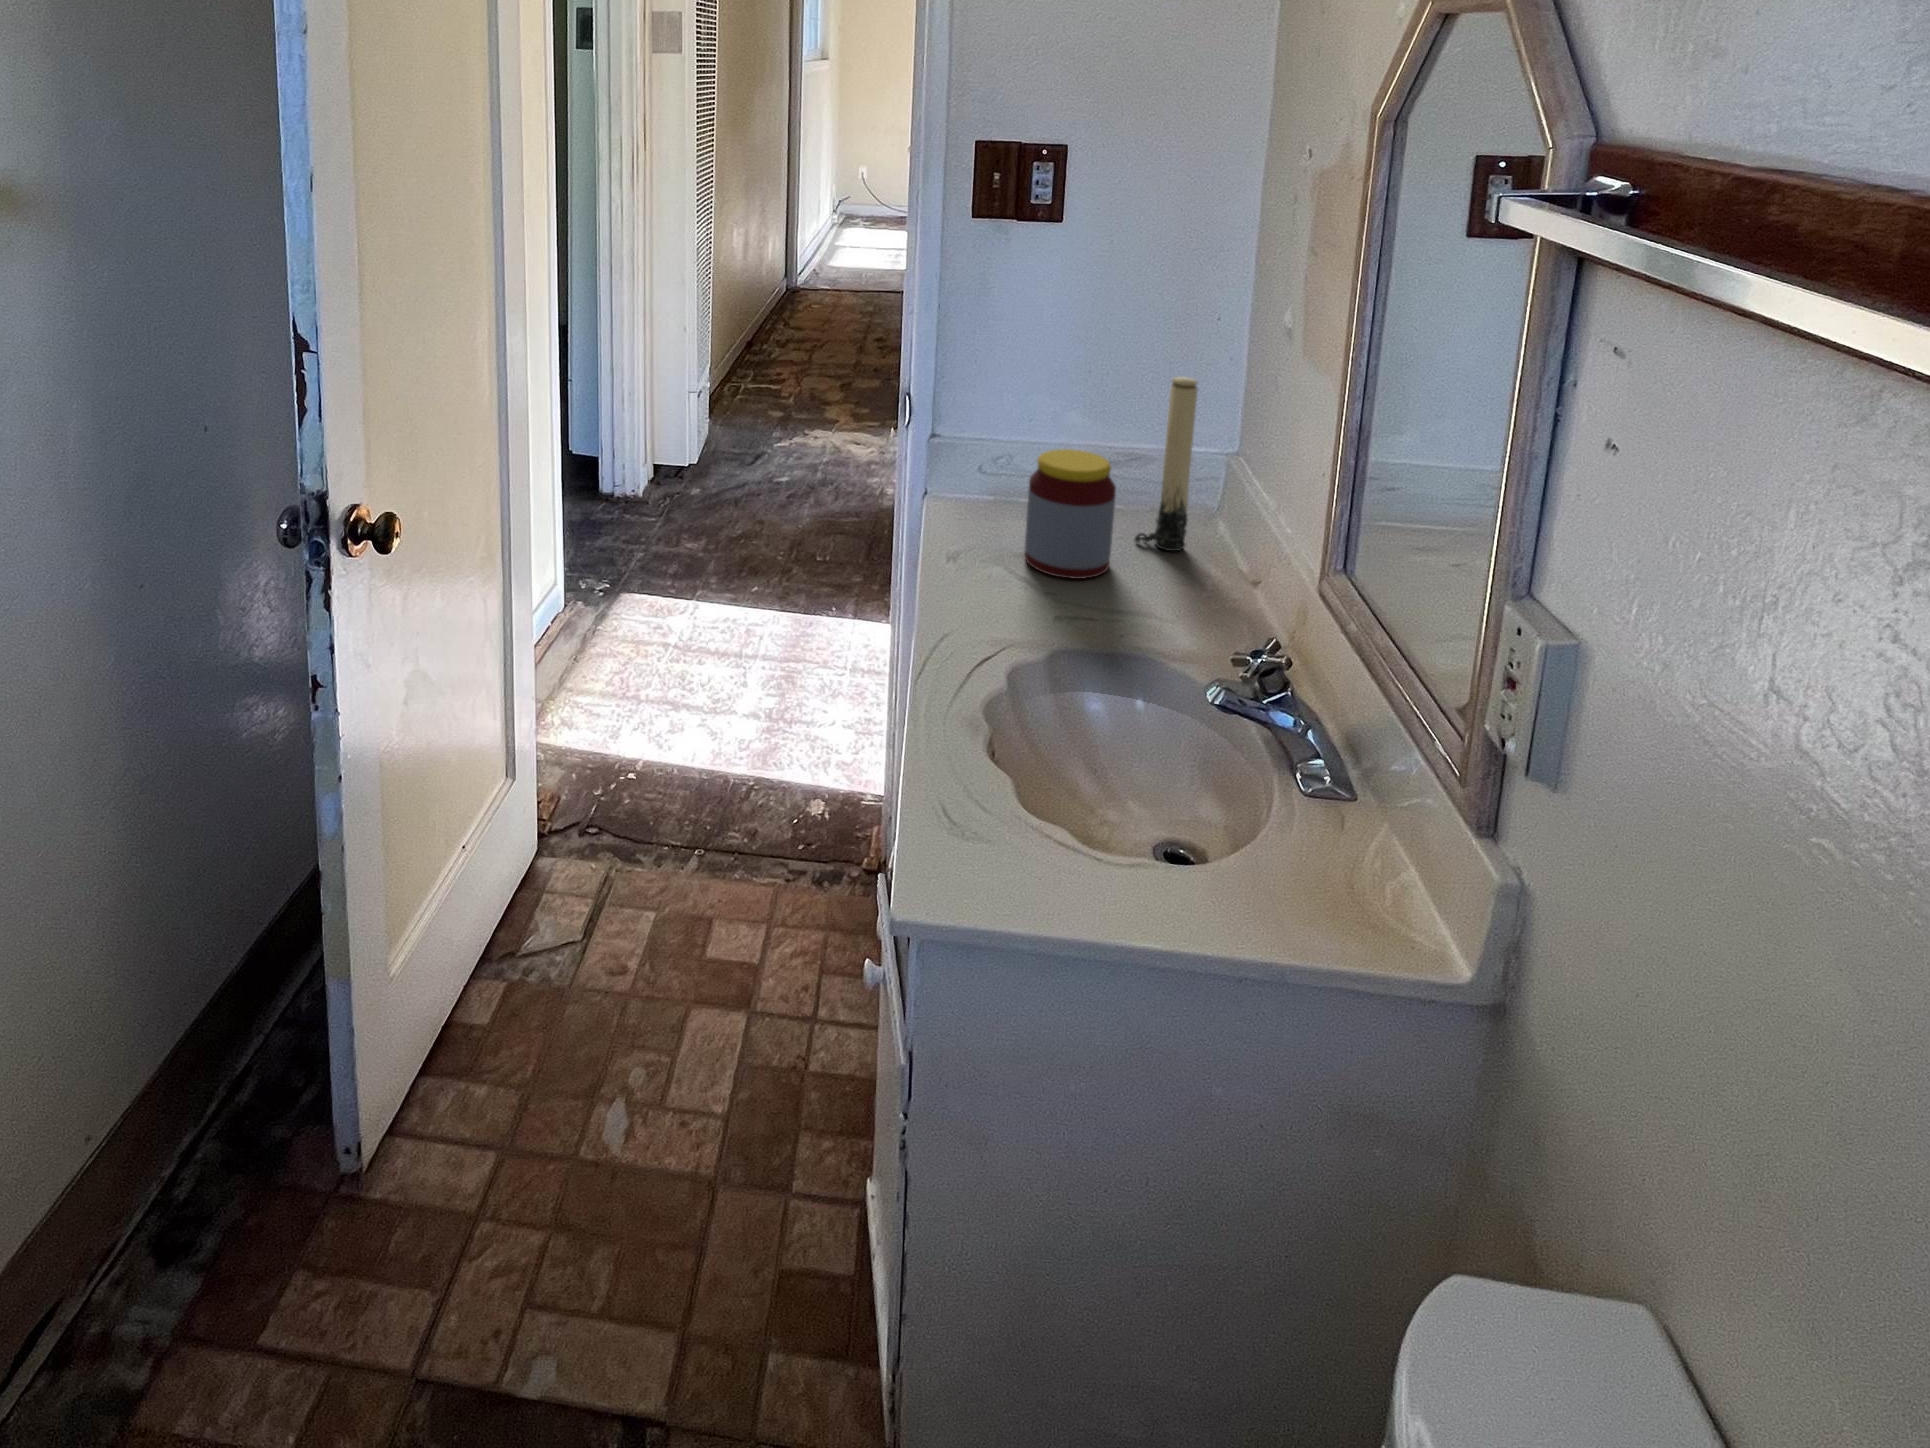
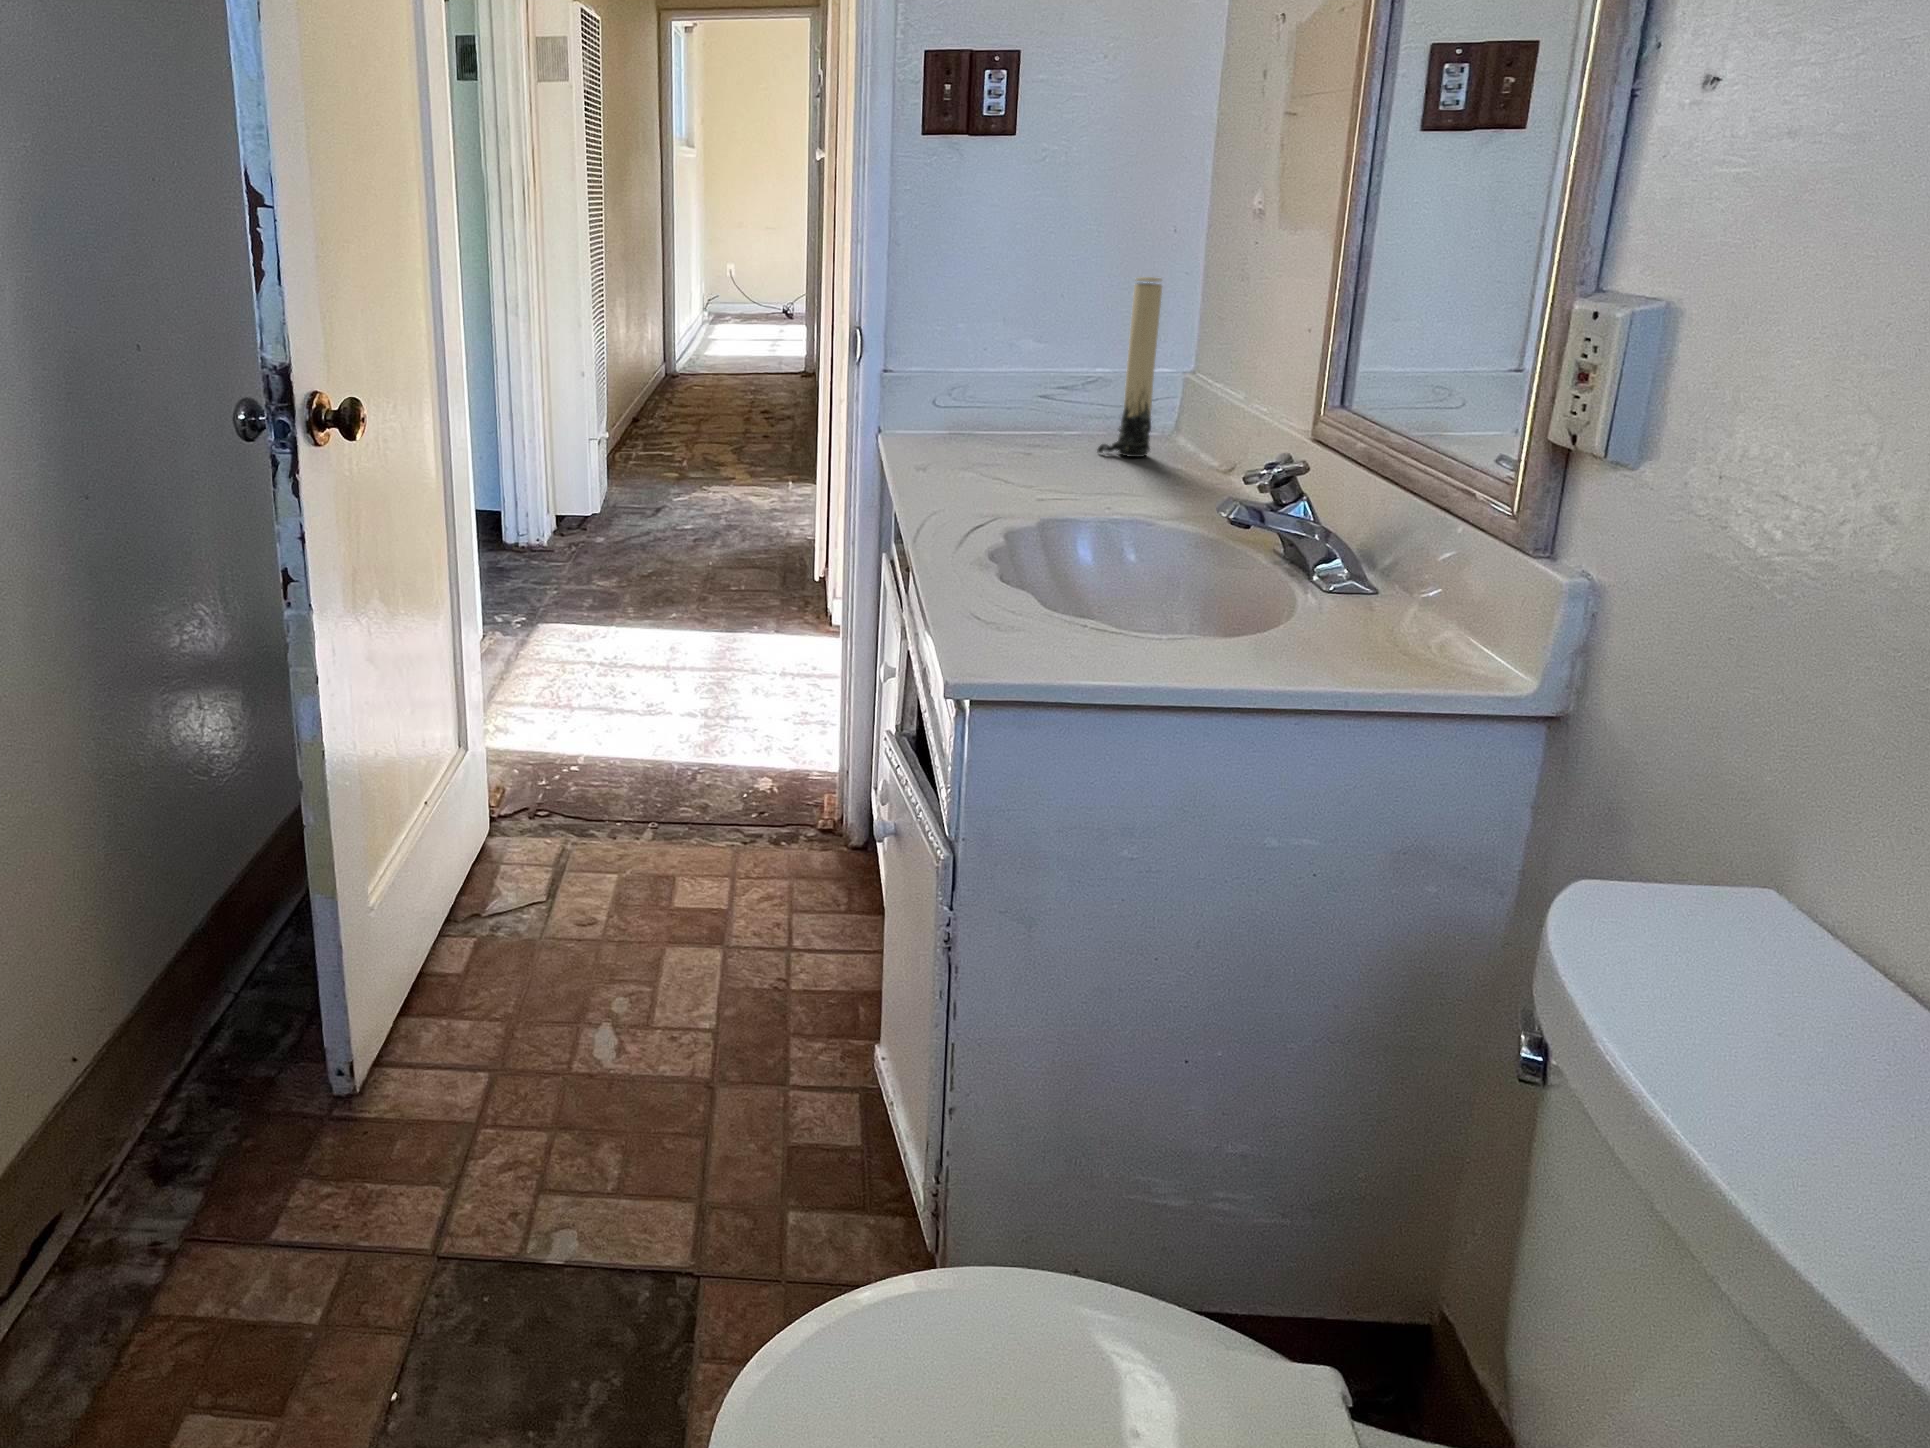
jar: present [1024,449,1116,579] -> none [992,354,1086,476]

